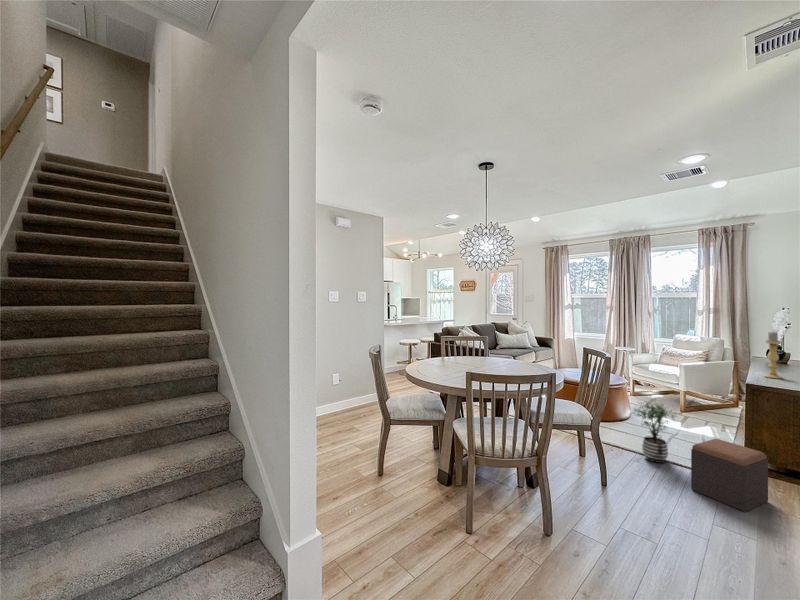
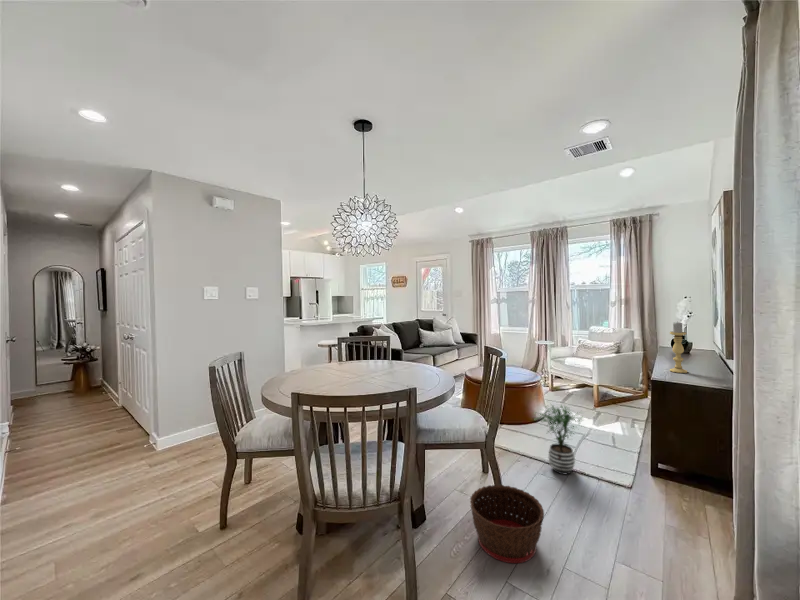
footstool: present [691,439,768,512] -> none [595,447,676,539]
basket: none [583,460,649,517] -> present [470,485,544,563]

